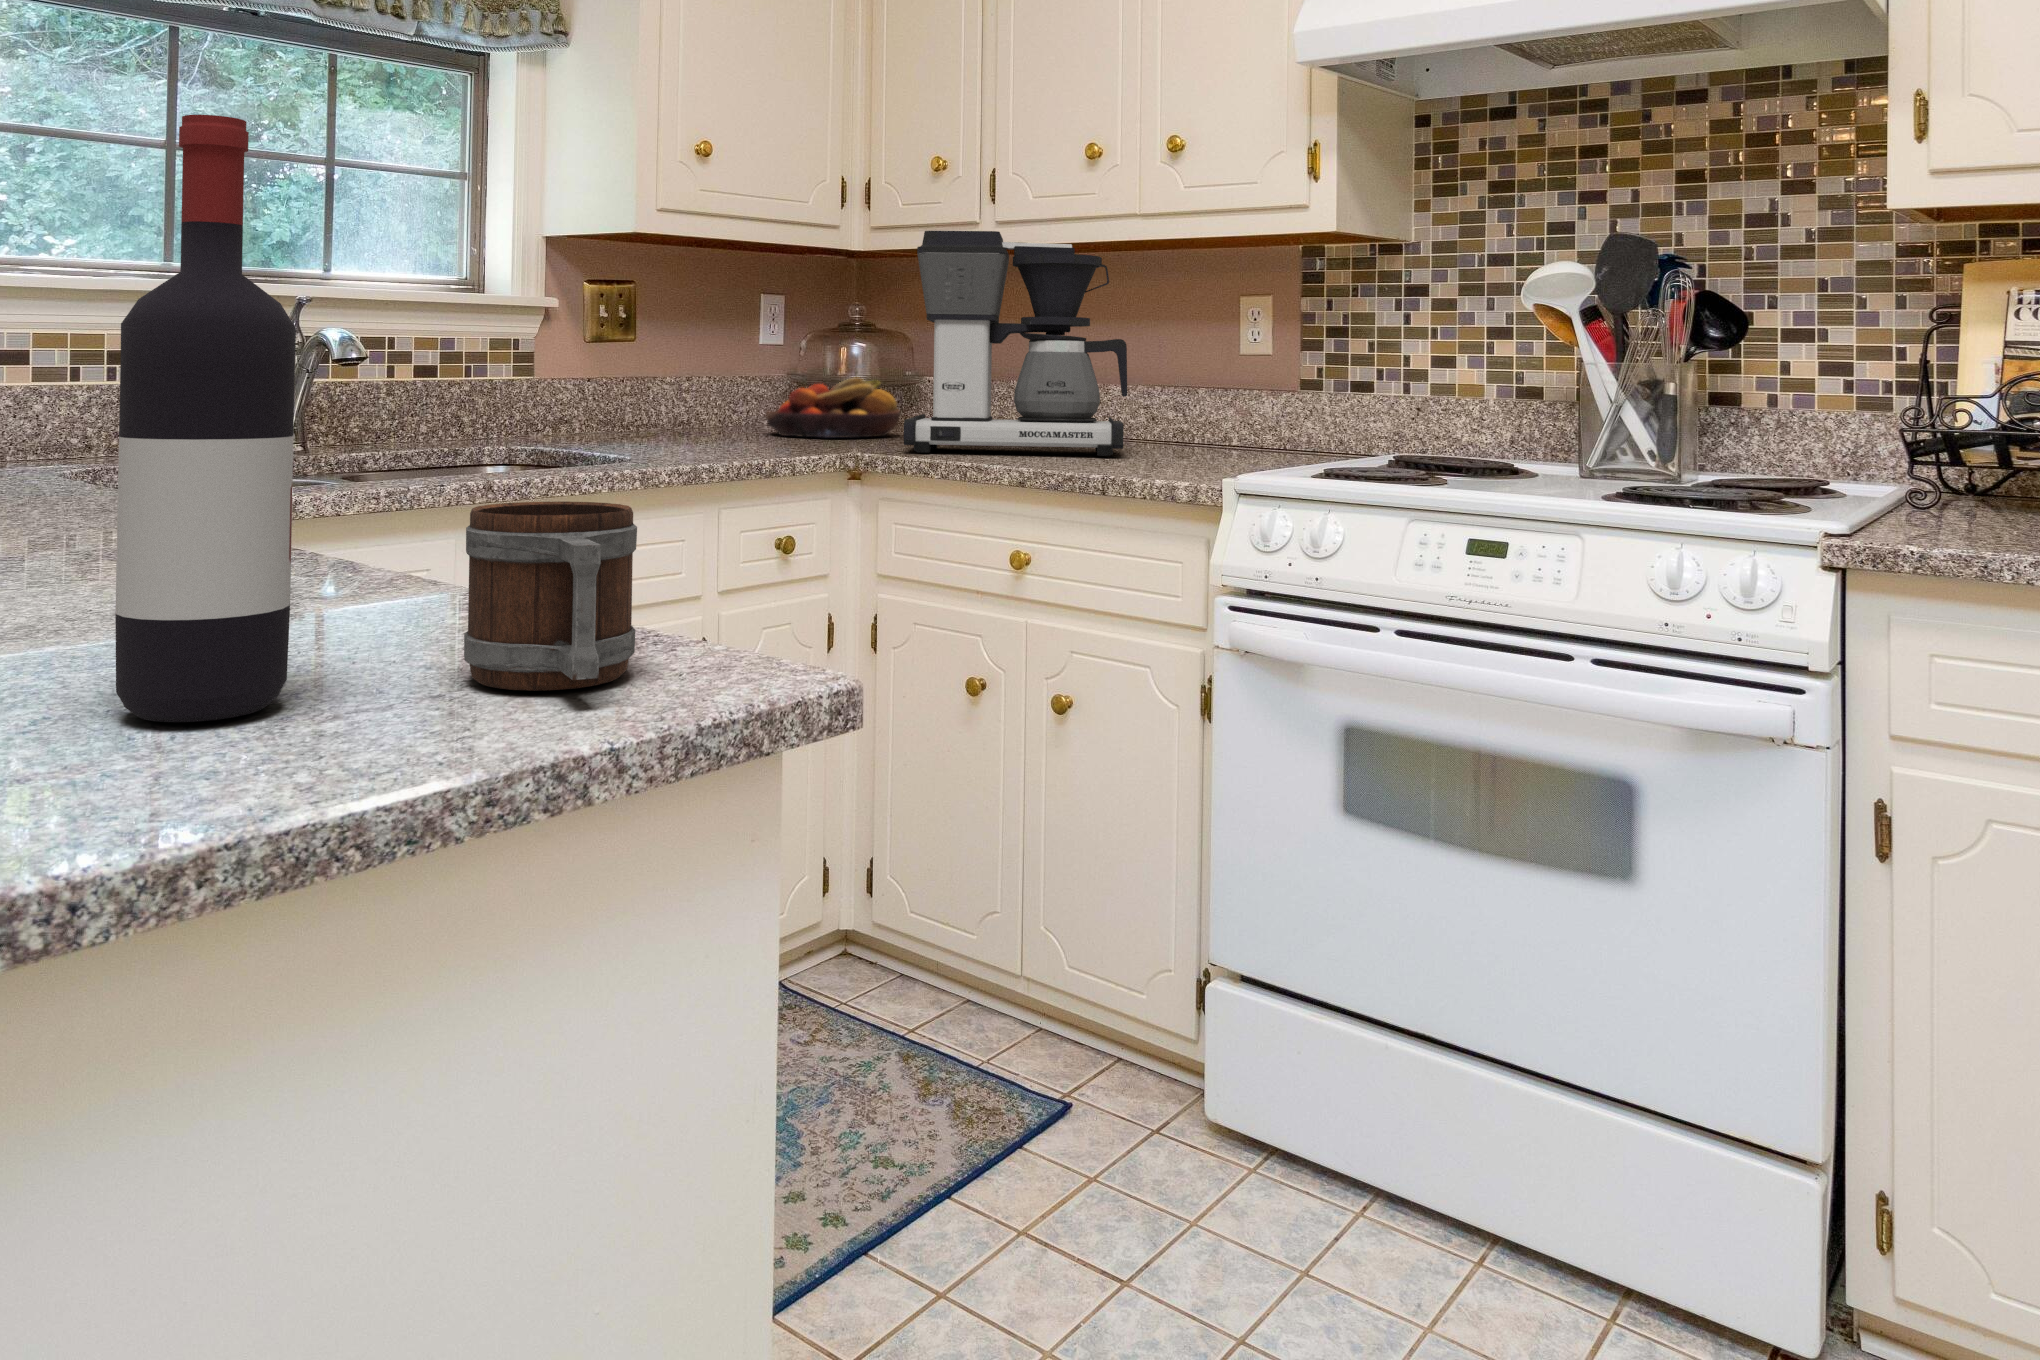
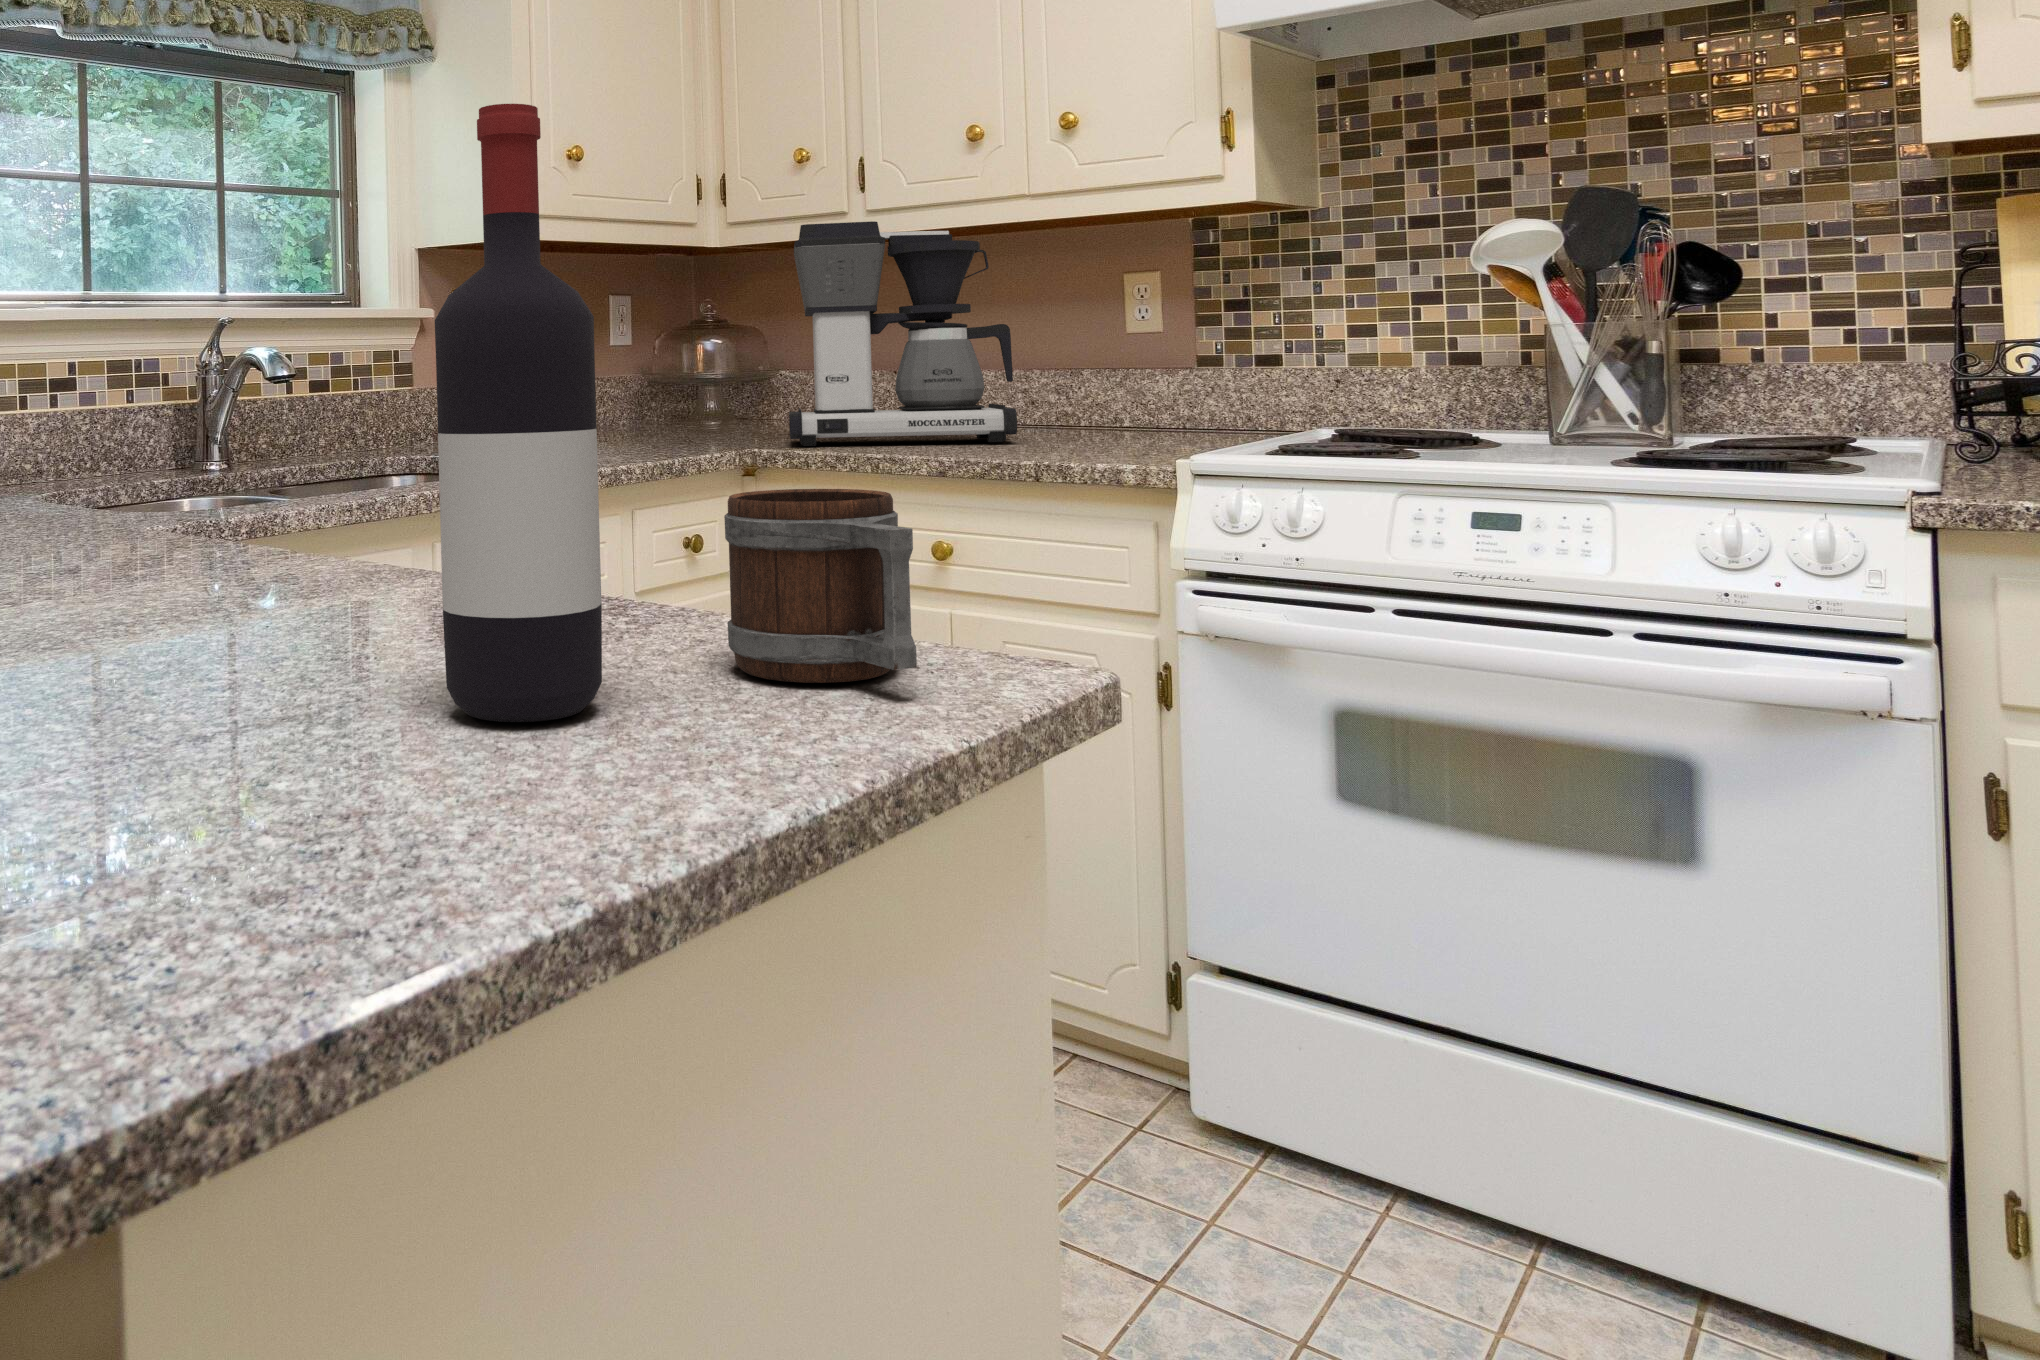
fruit bowl: present [766,377,900,437] -> none [626,376,758,436]

